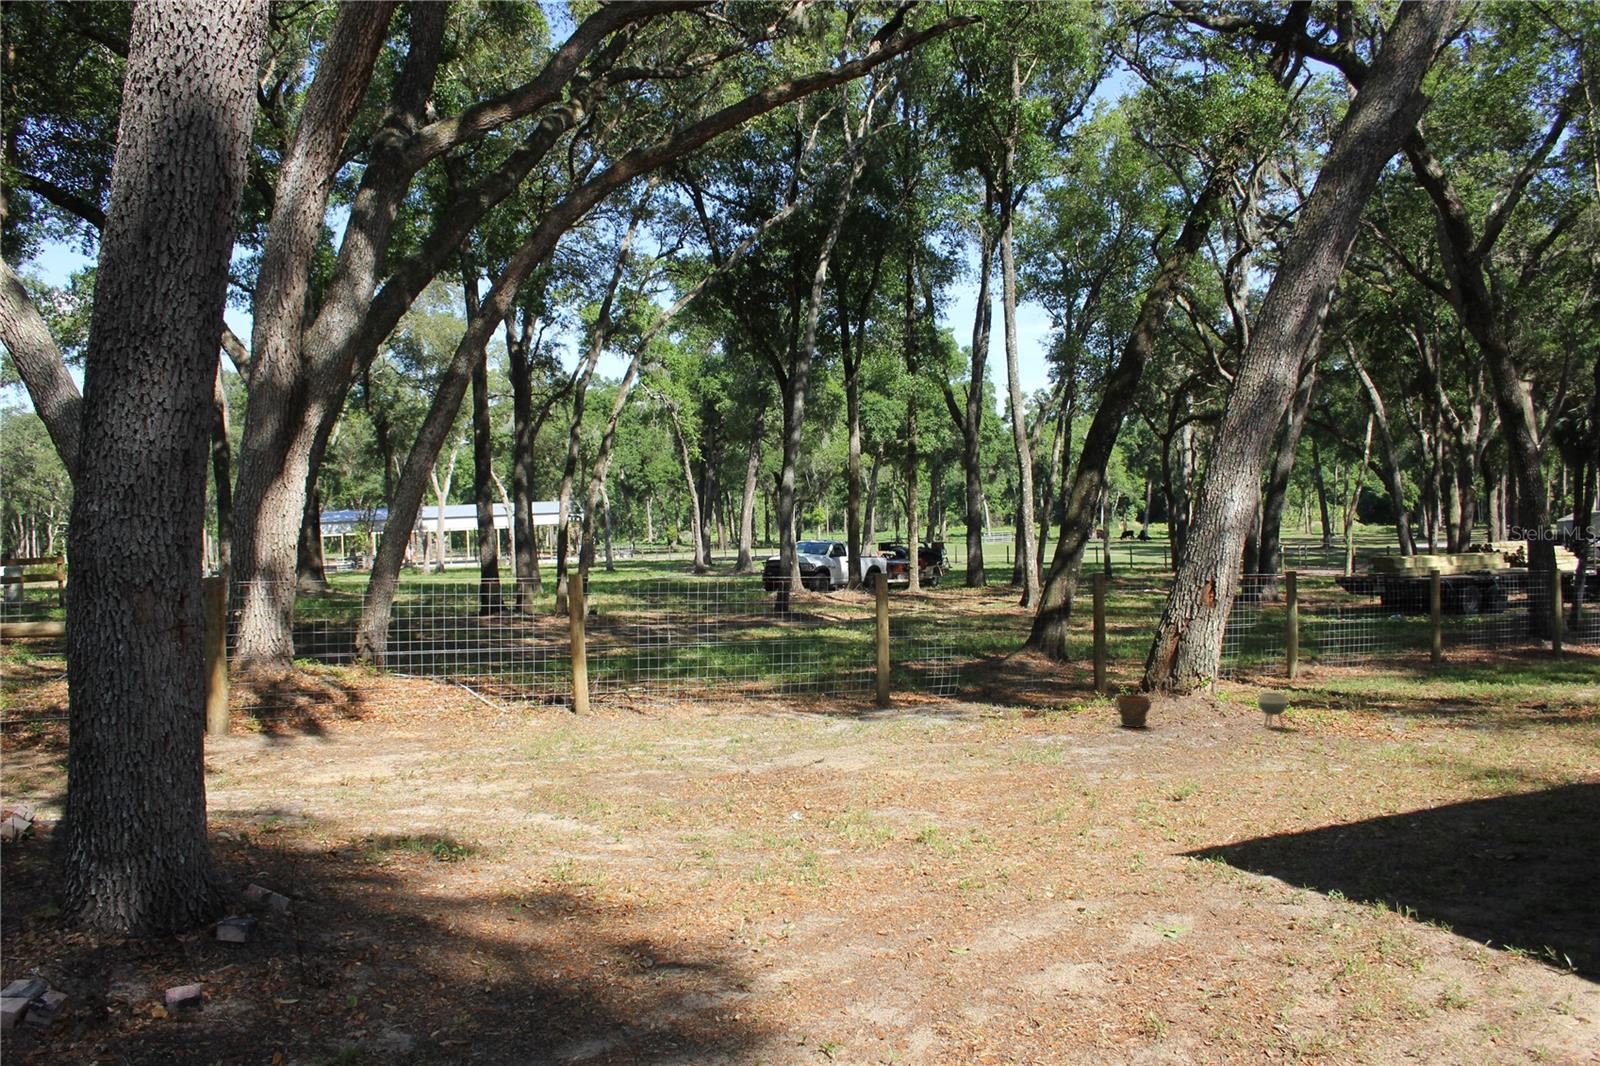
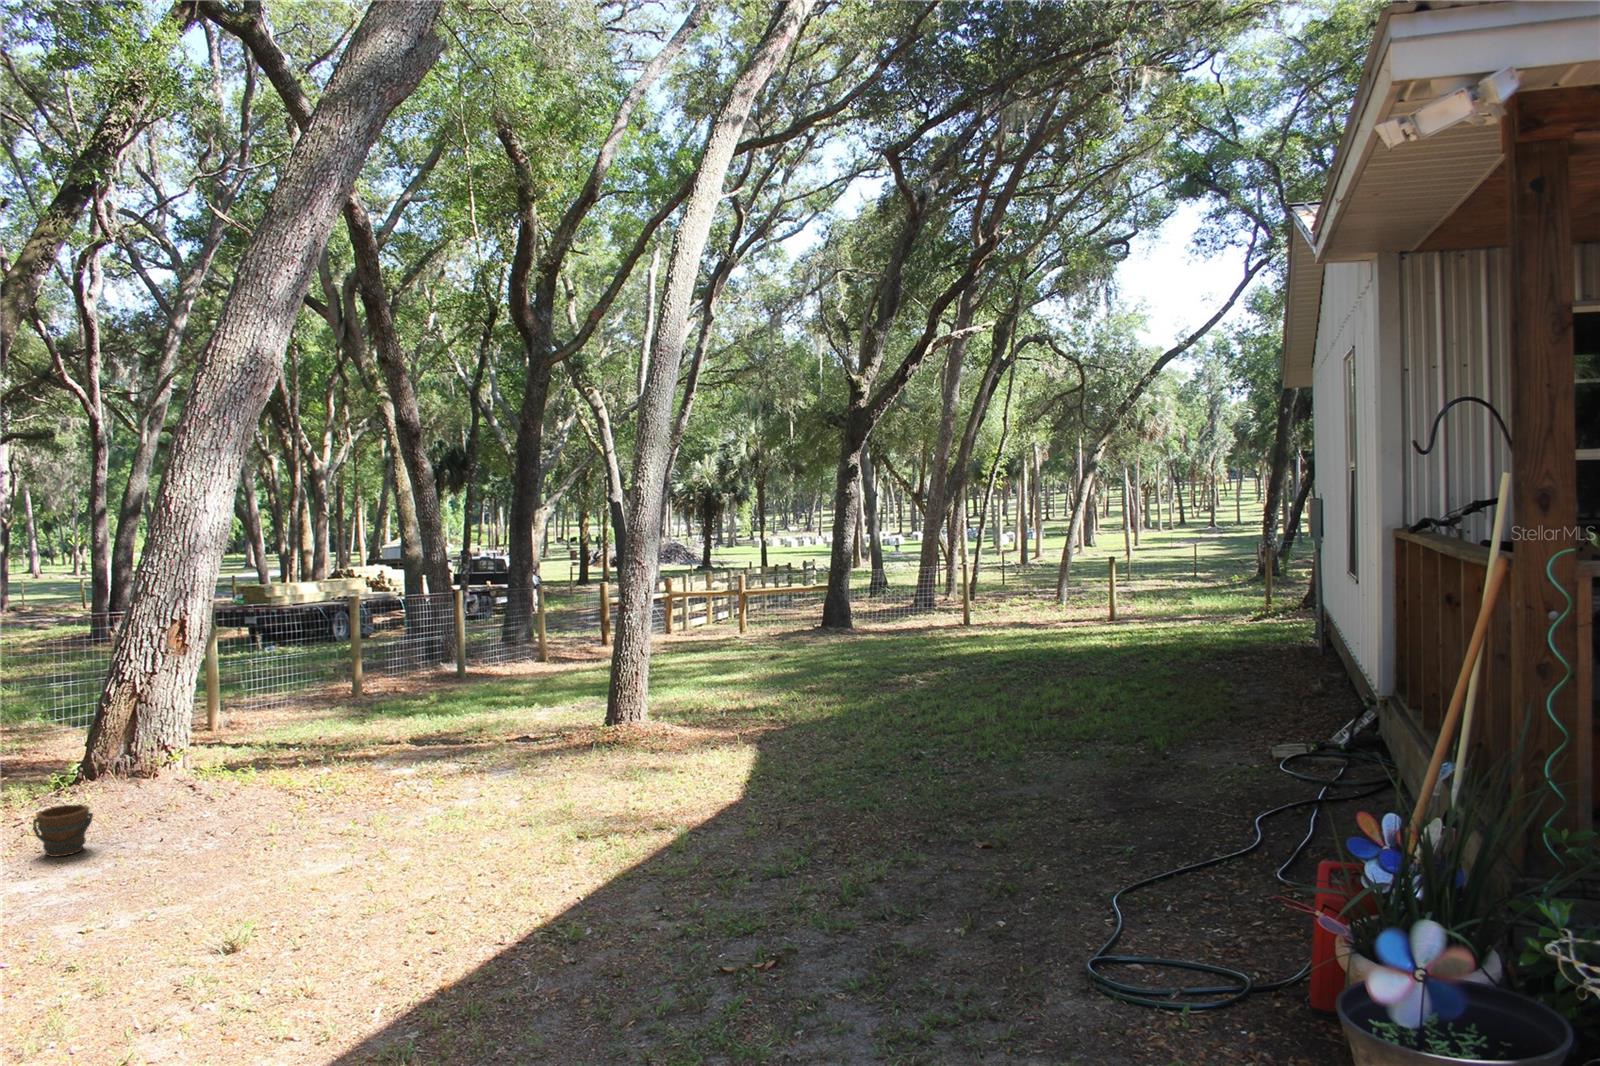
planter: present [1258,693,1287,728] -> none [248,764,285,813]

